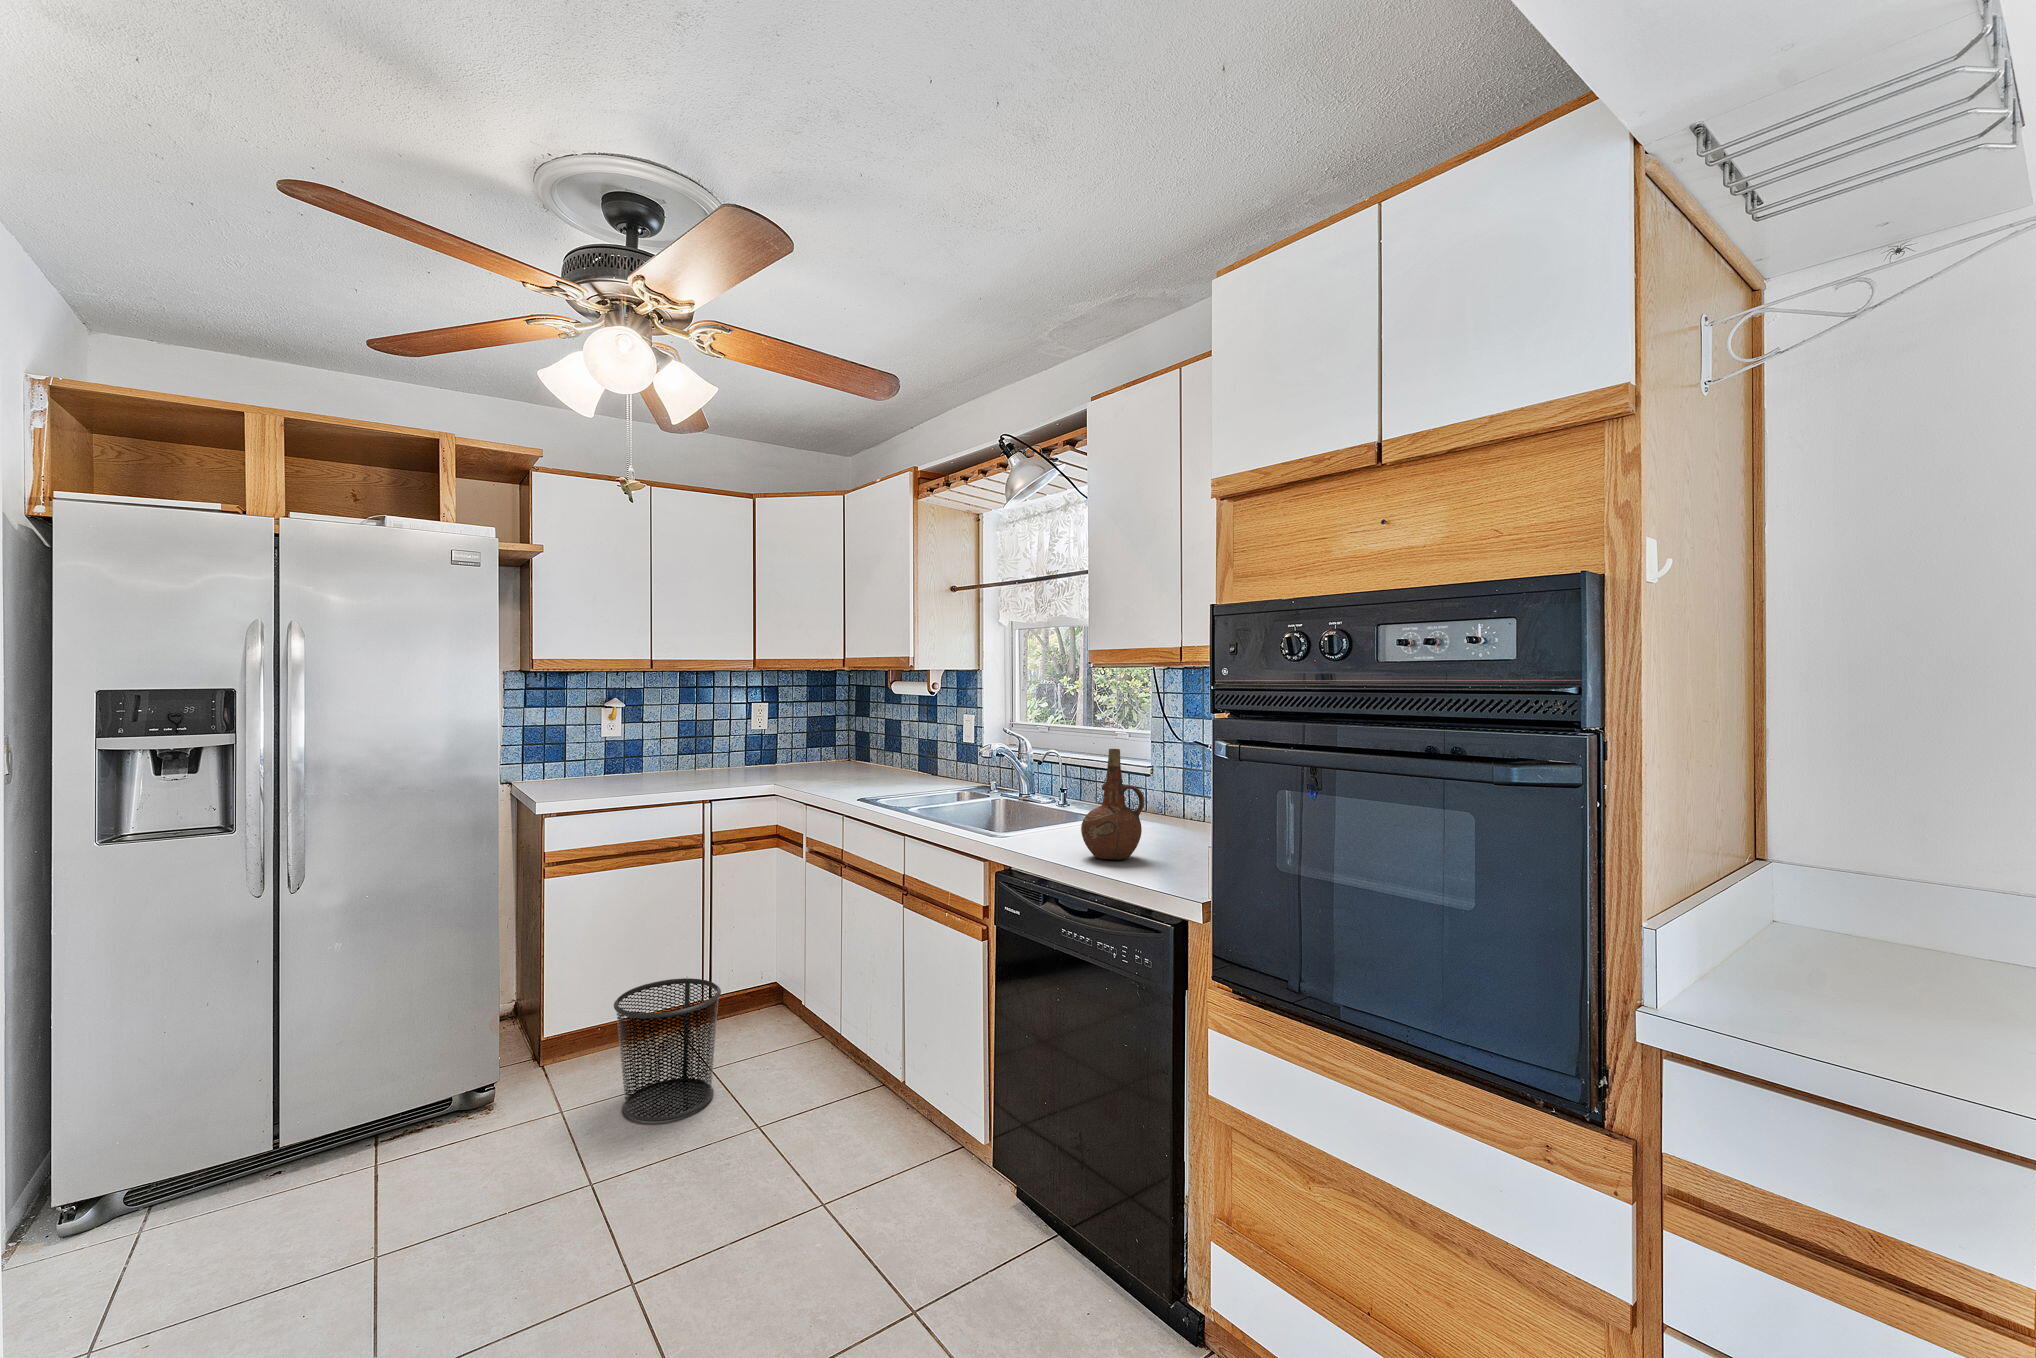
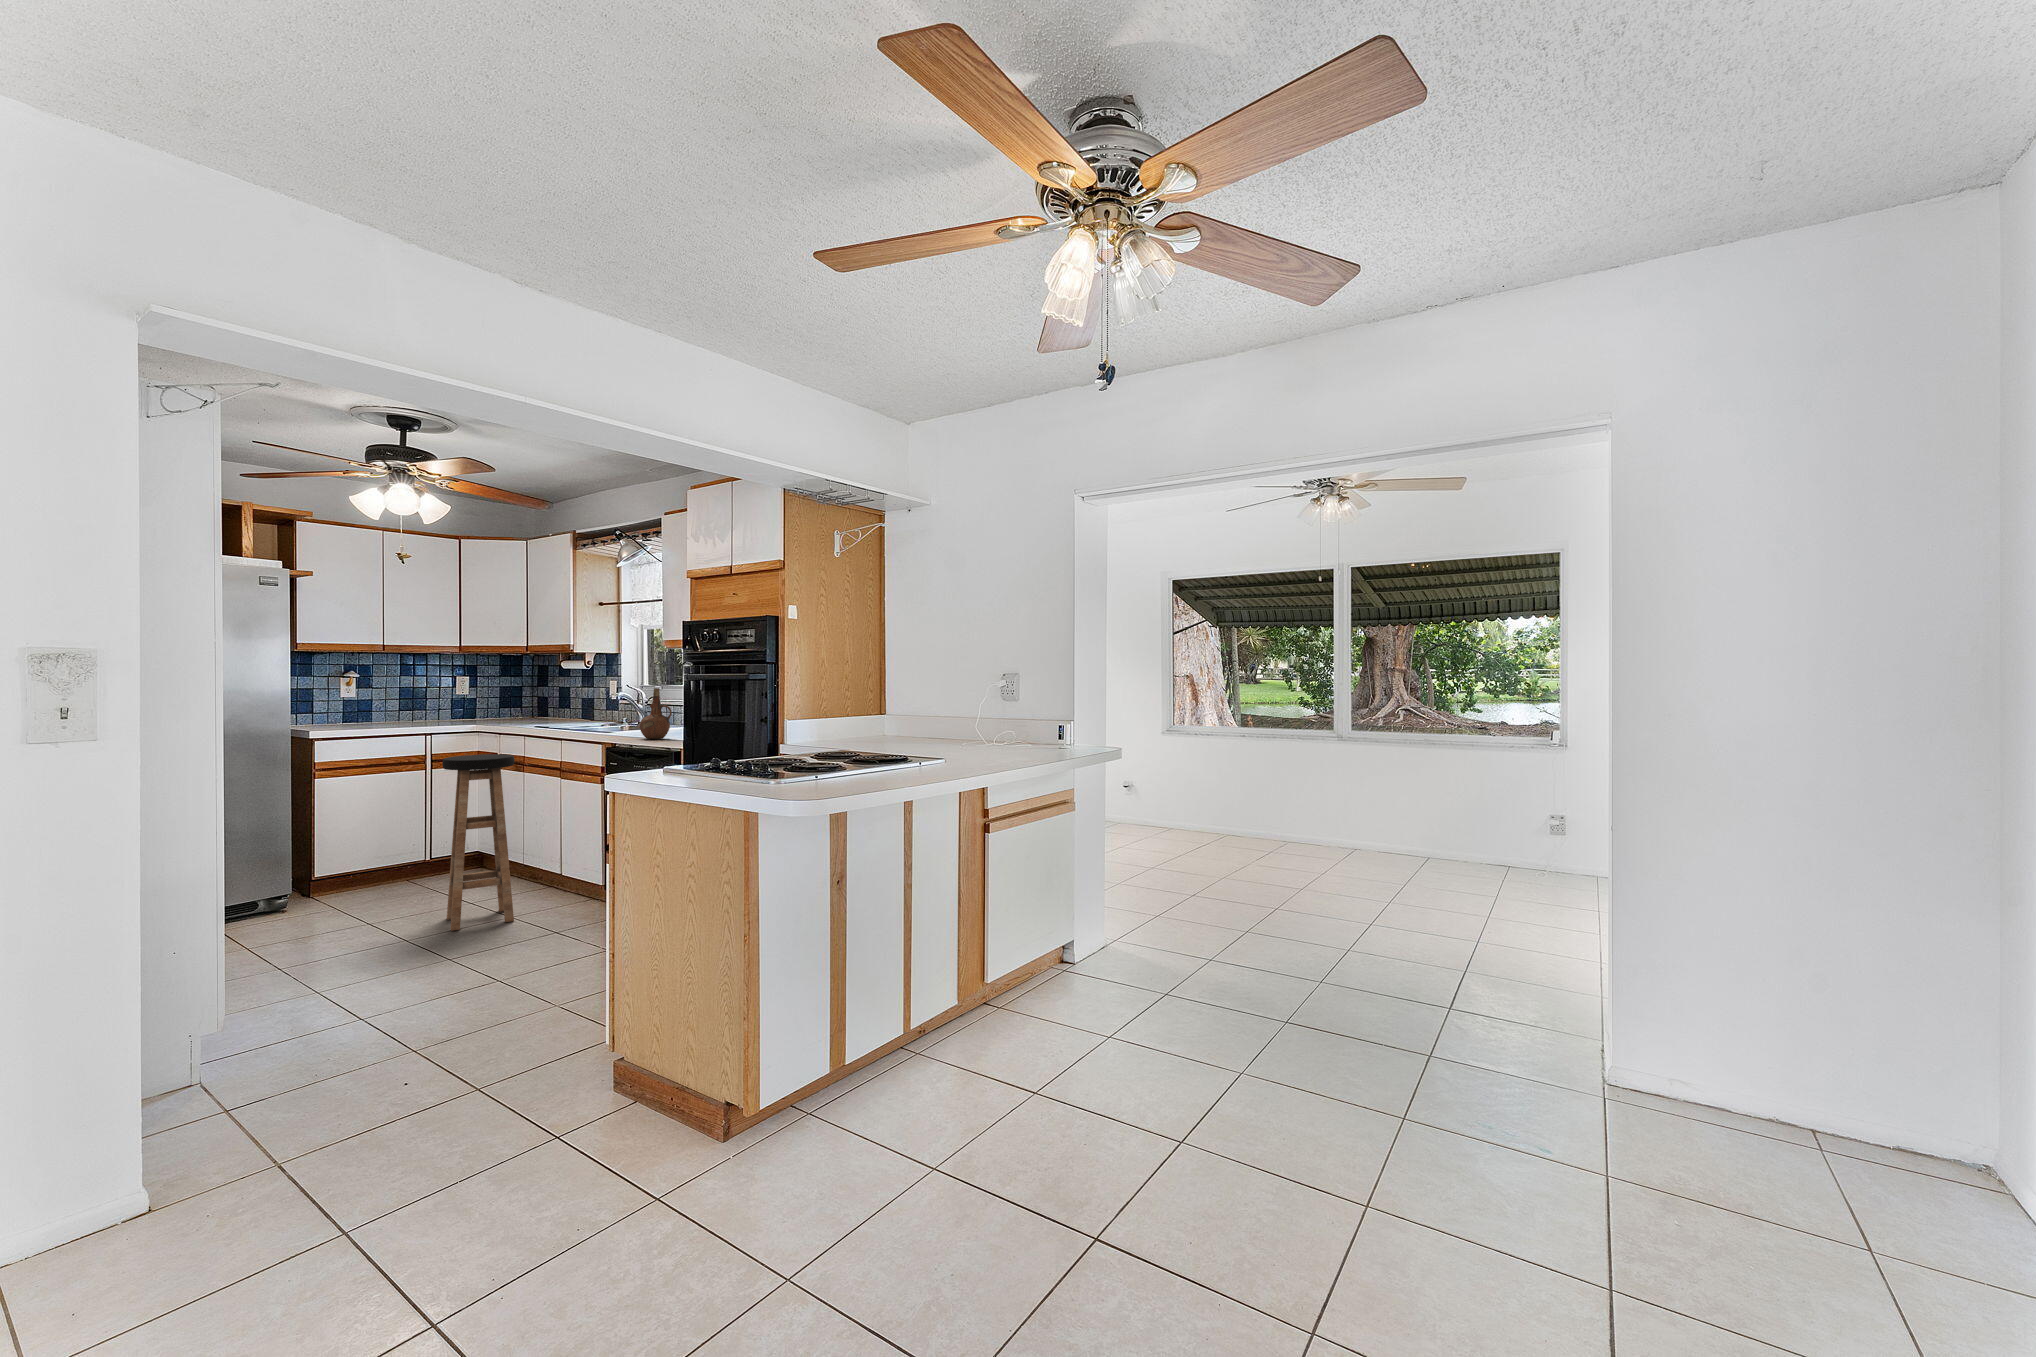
bar stool: none [717,864,840,1234] -> present [442,754,515,931]
waste bin: present [614,978,721,1122] -> none [370,834,441,908]

